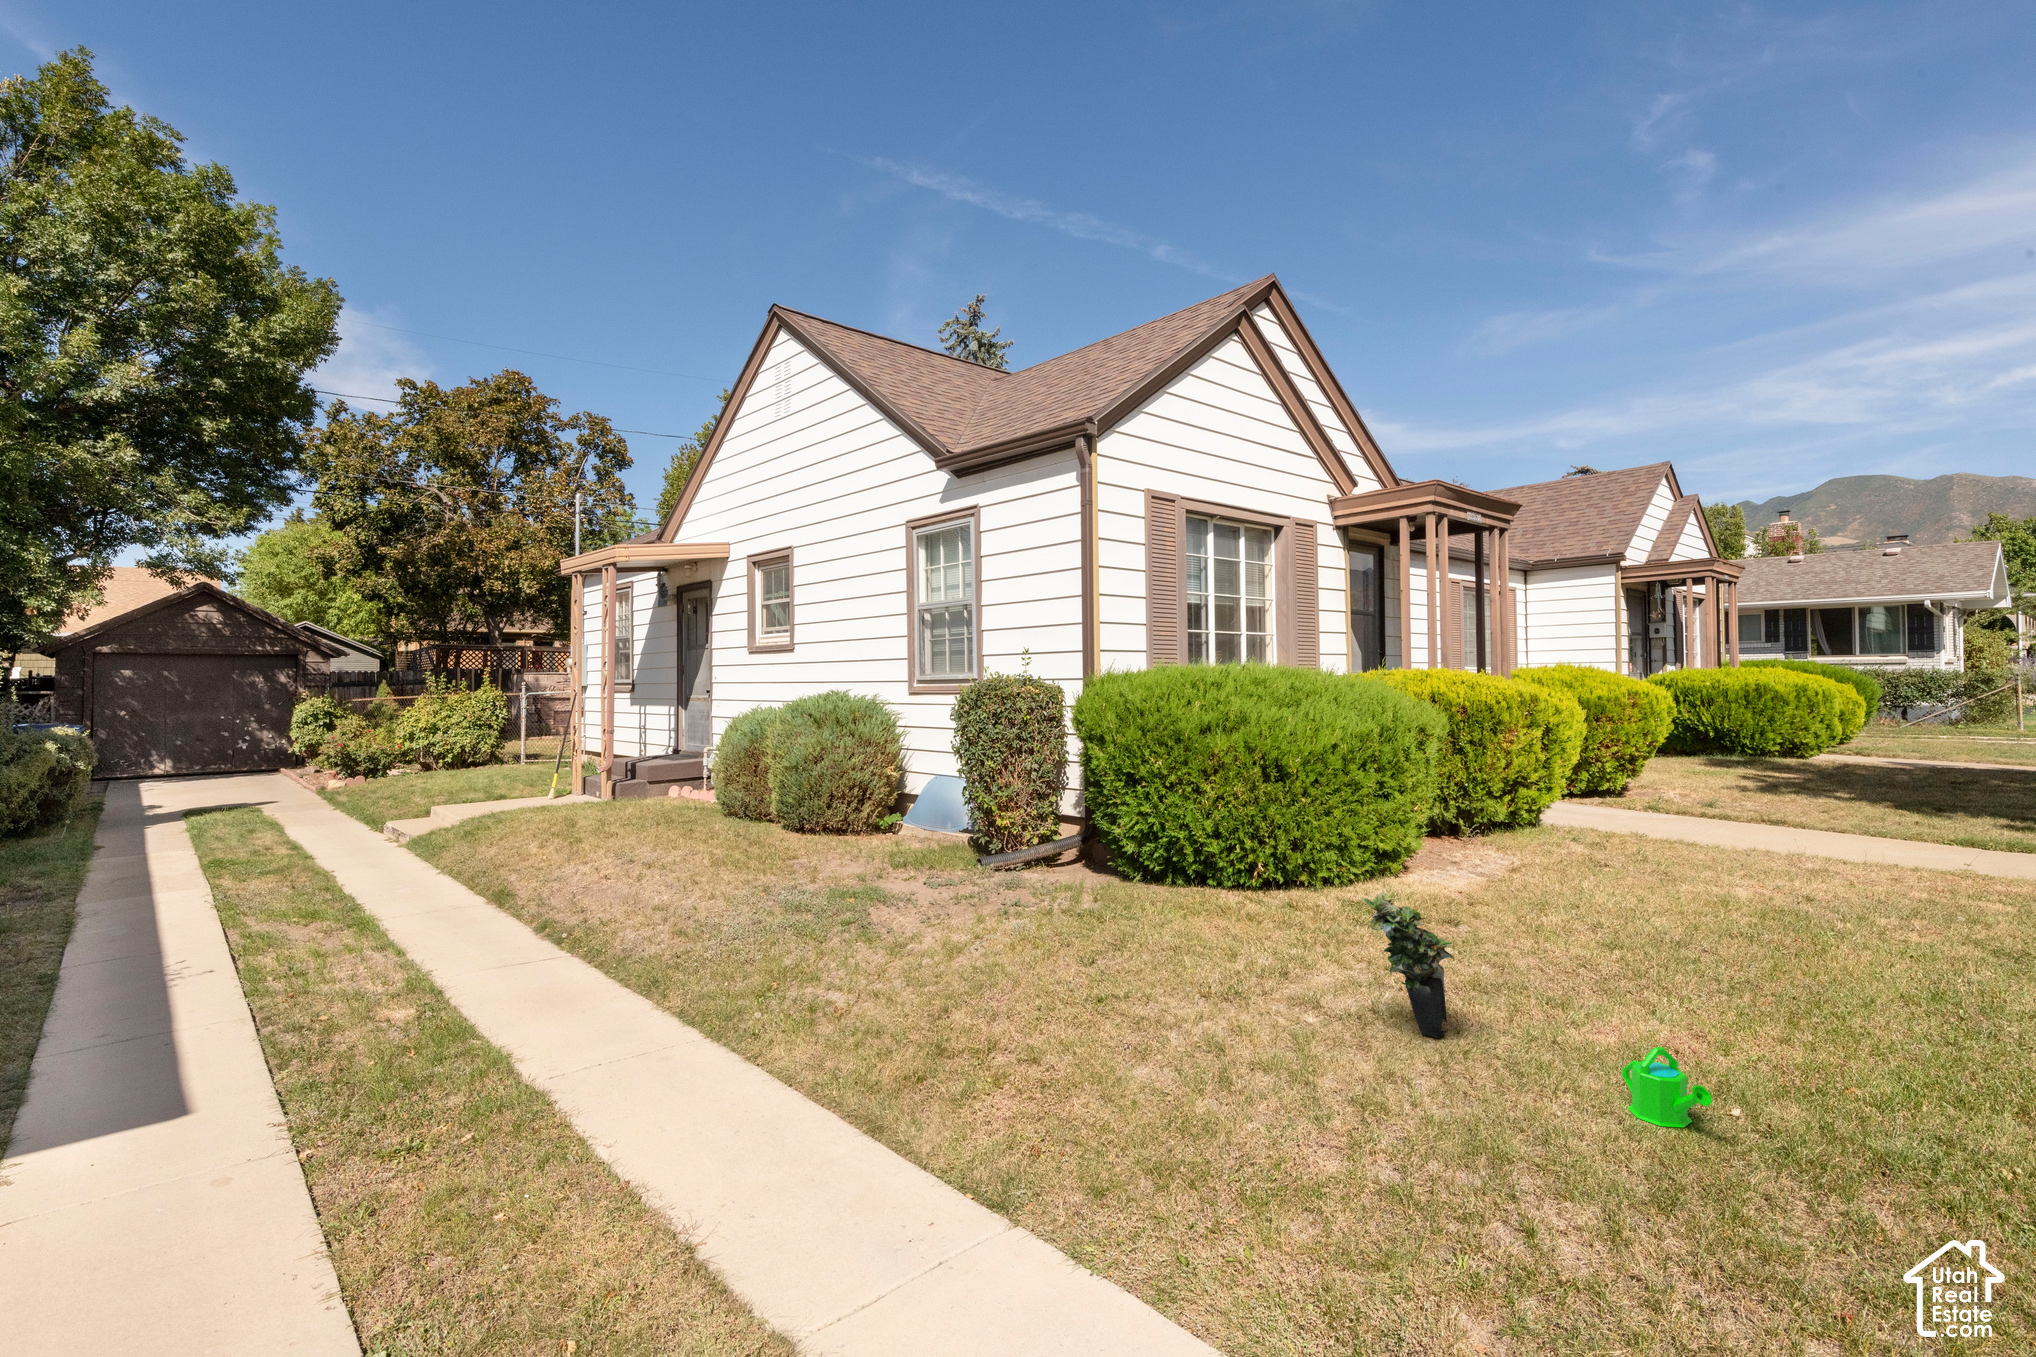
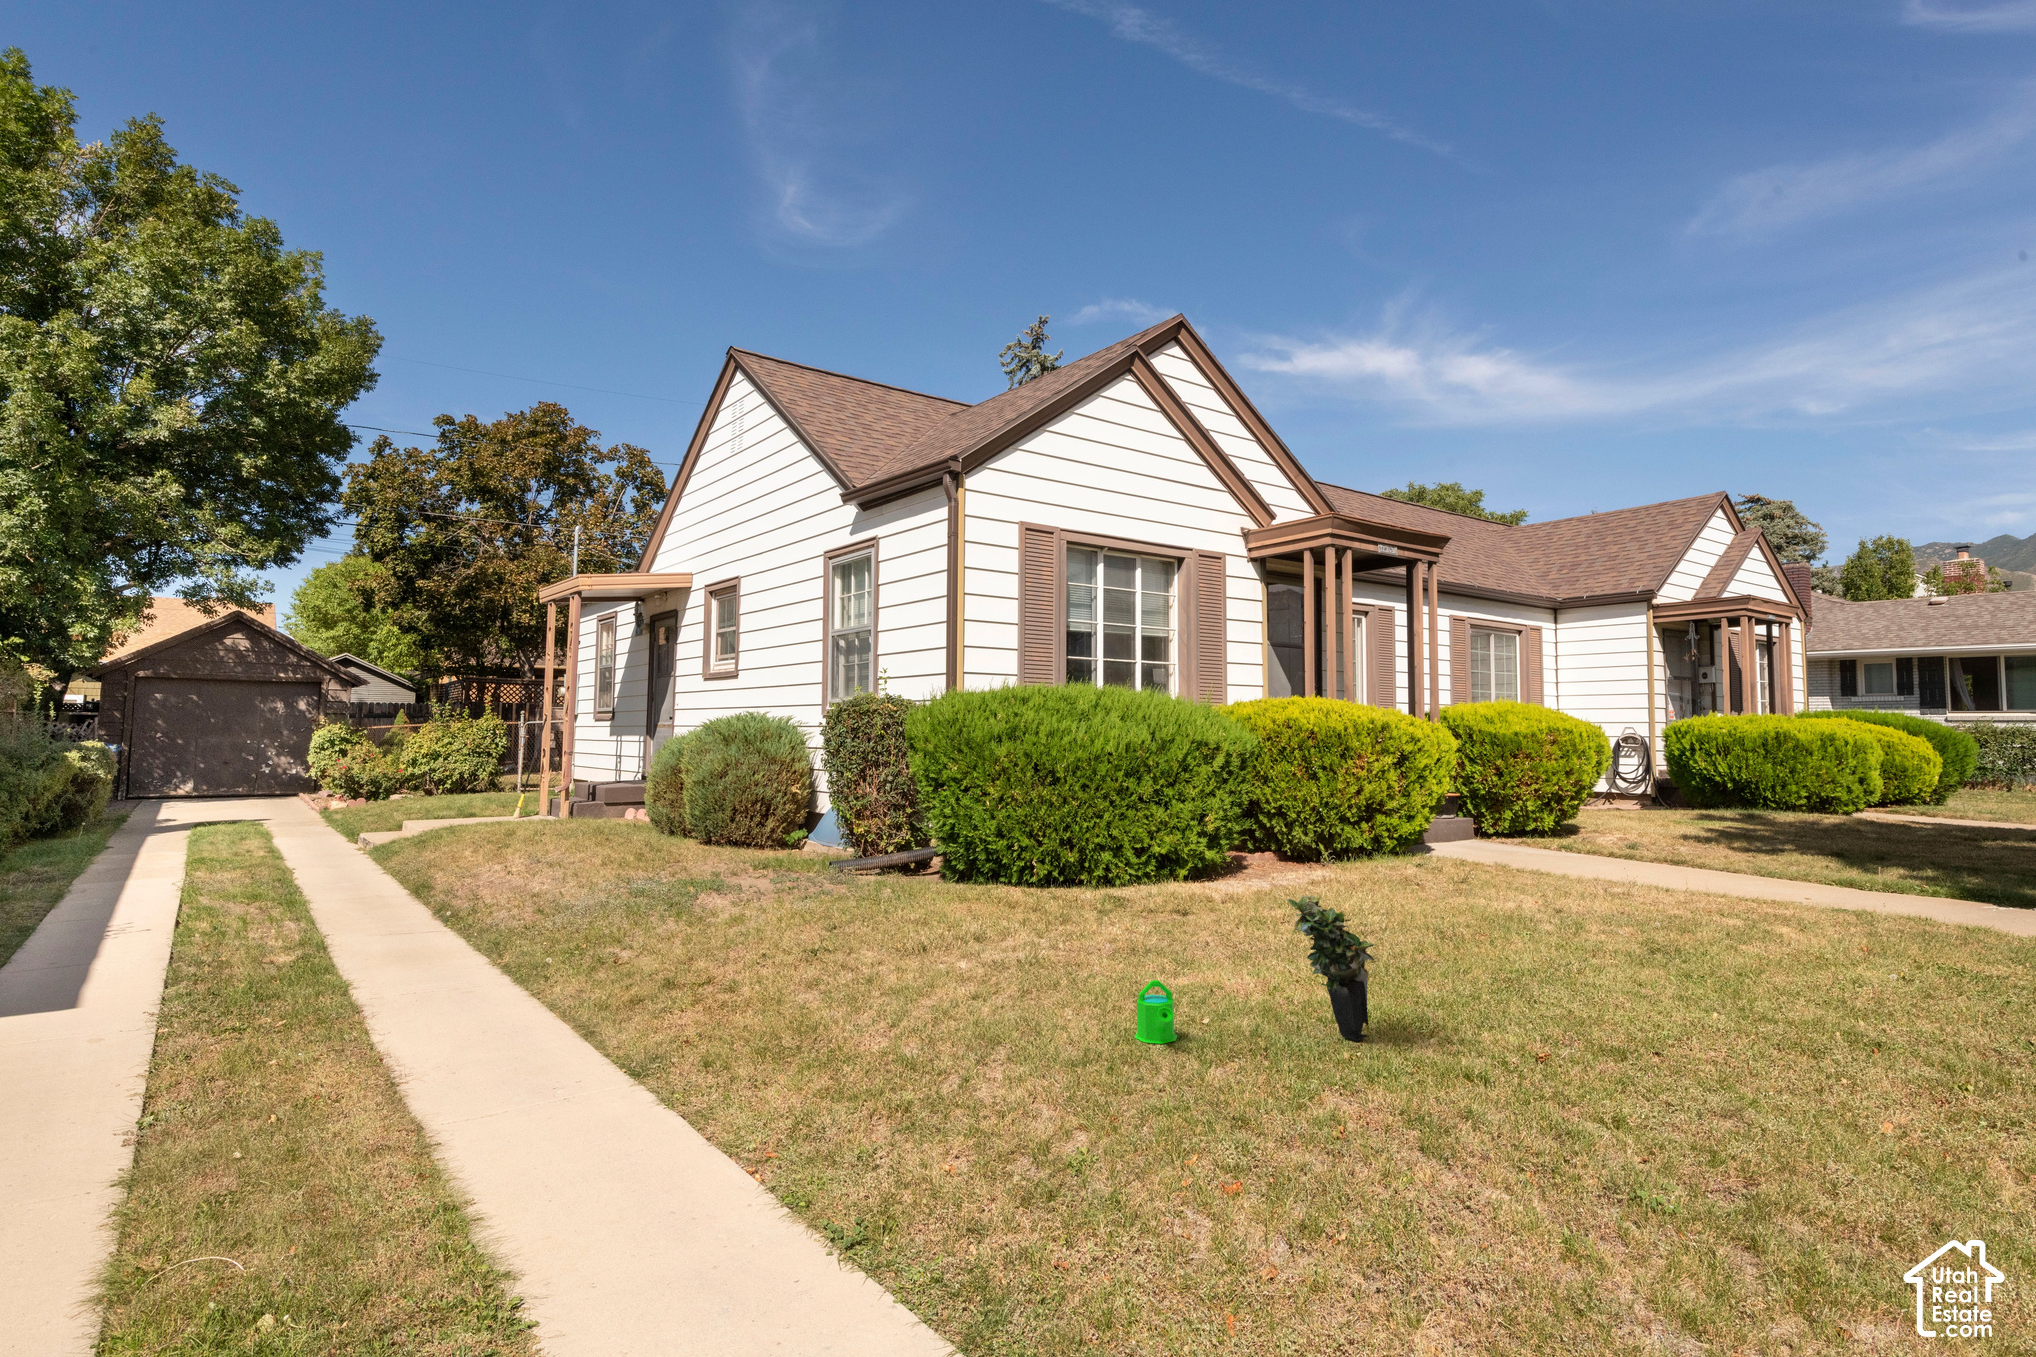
potted plant: present [1362,891,1454,1039] -> present [1287,894,1375,1041]

